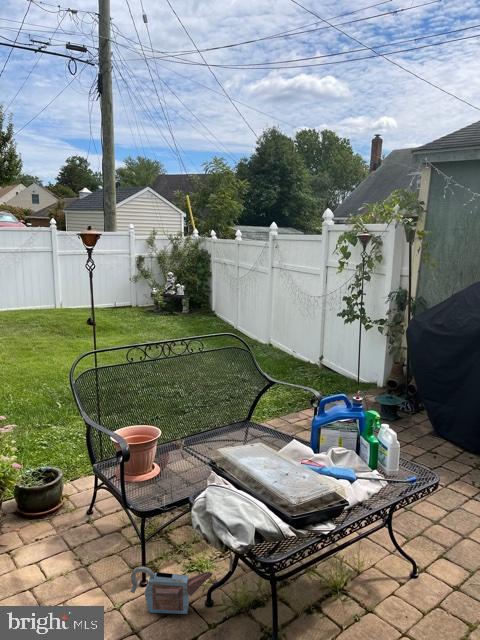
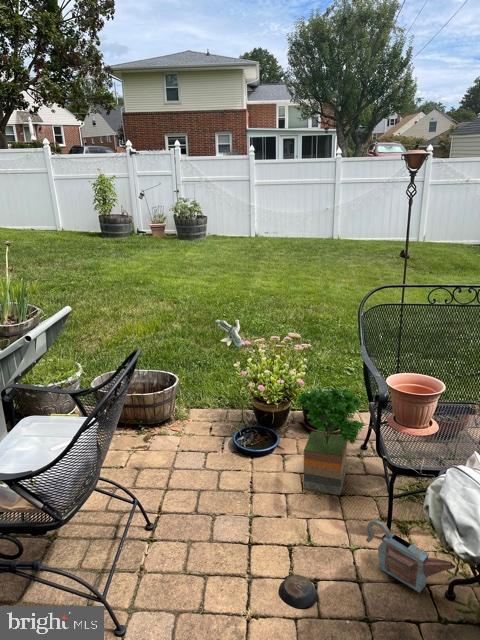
potted tree: none [24,457,101,576] -> present [296,387,364,495]

